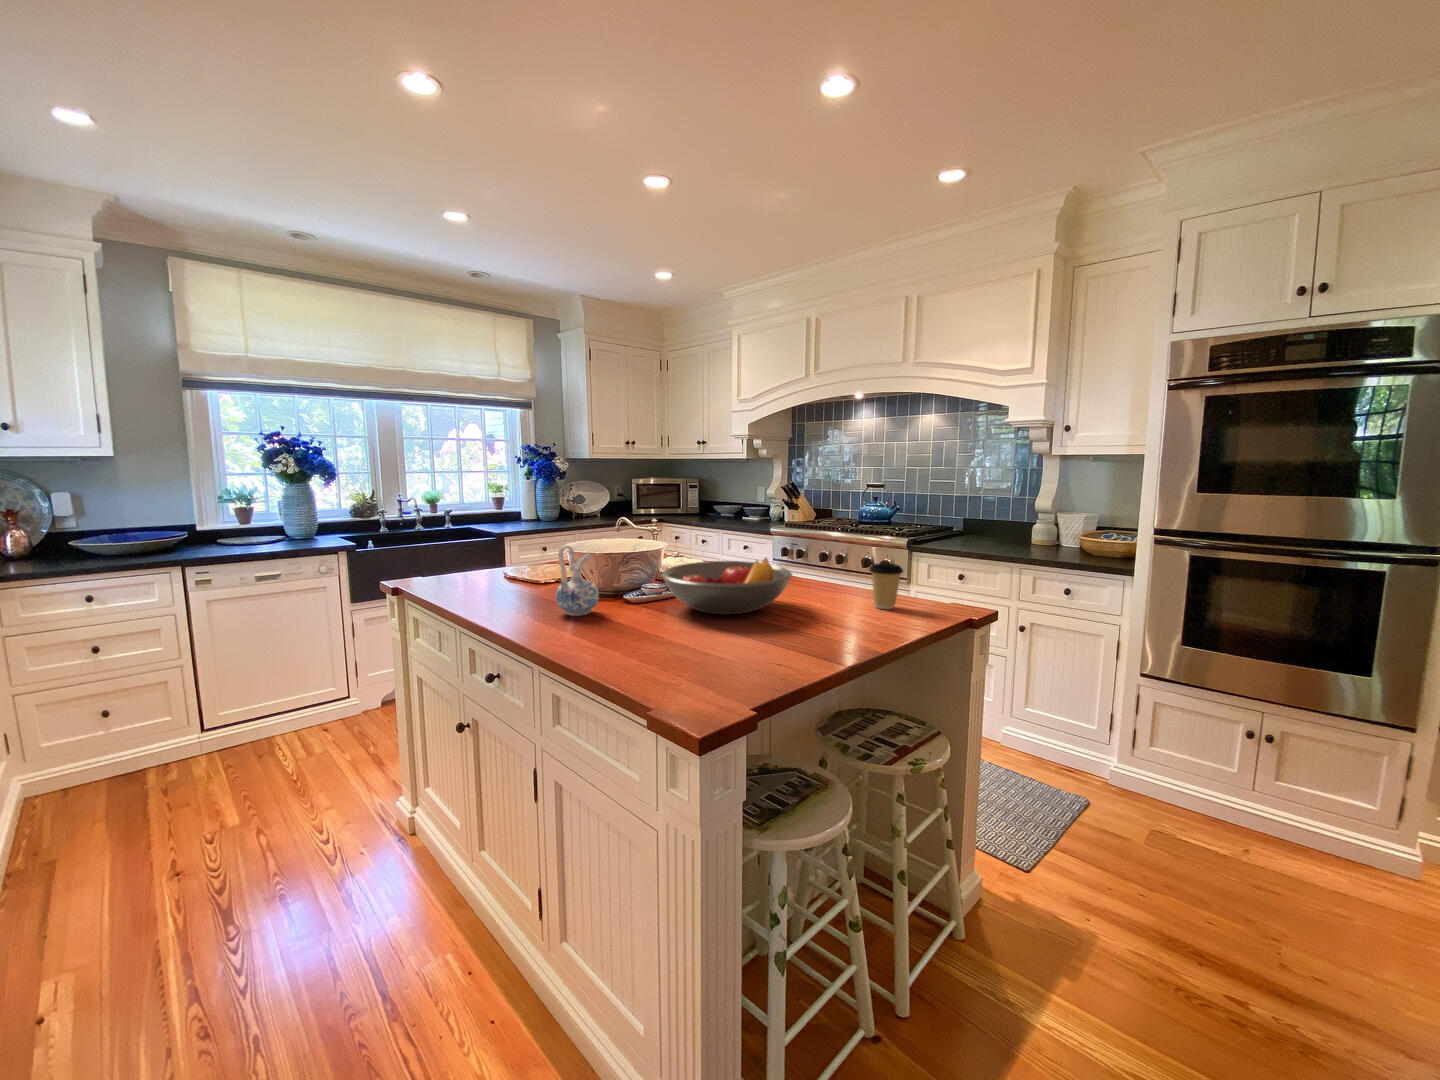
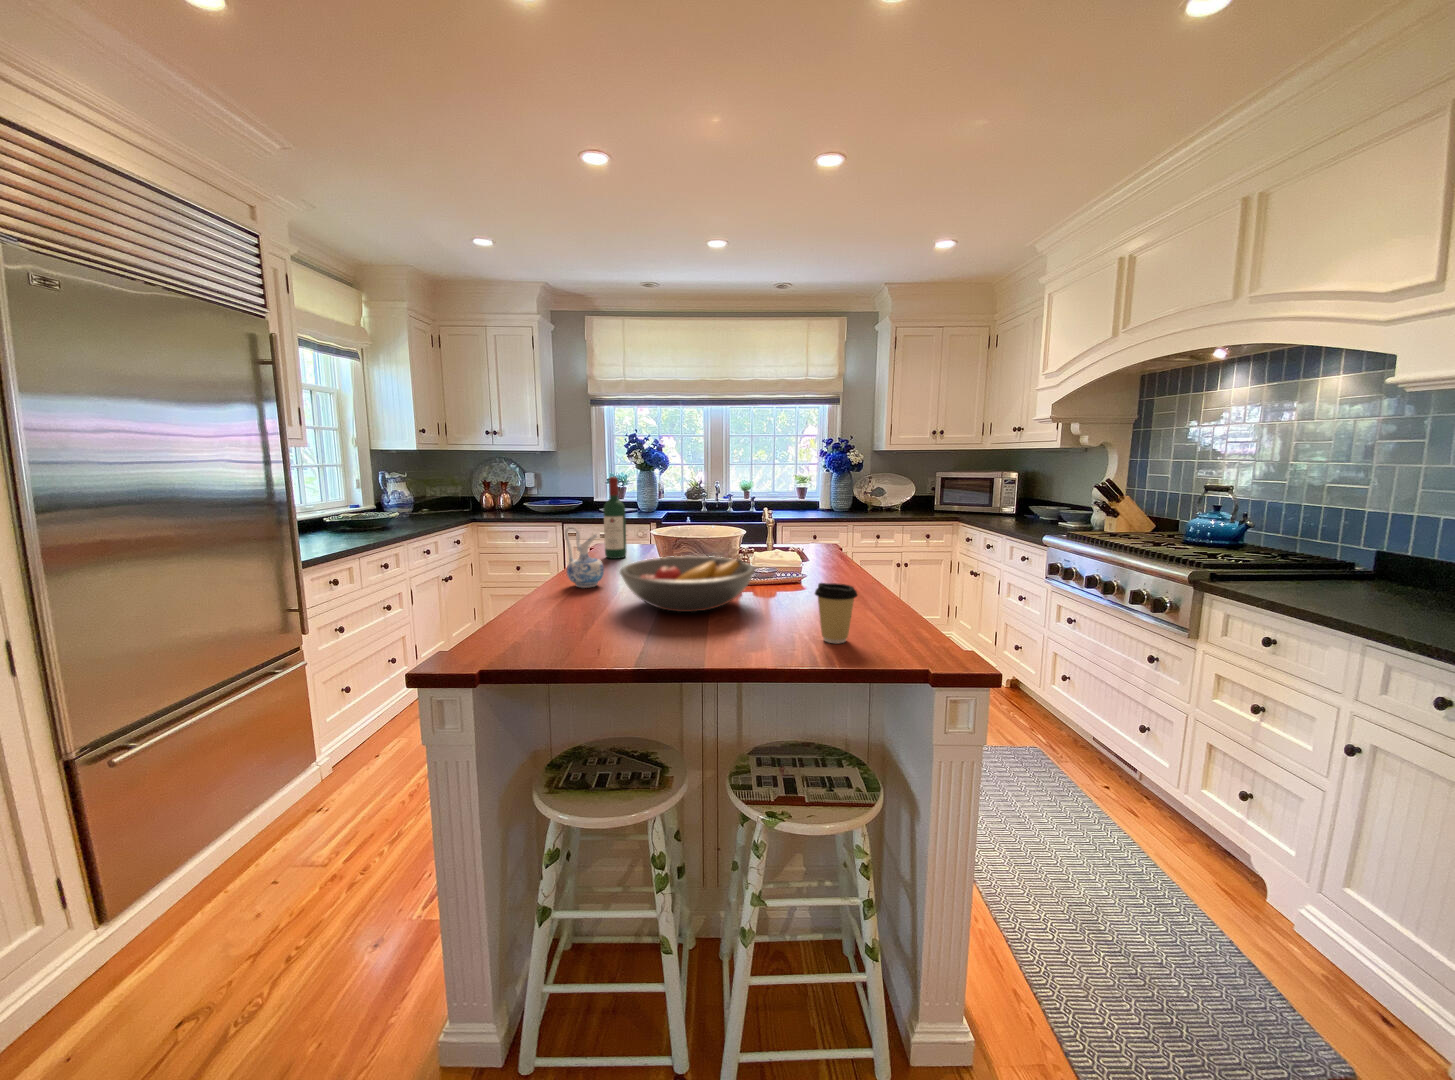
wine bottle: none [484,488,514,587] -> present [603,477,627,559]

